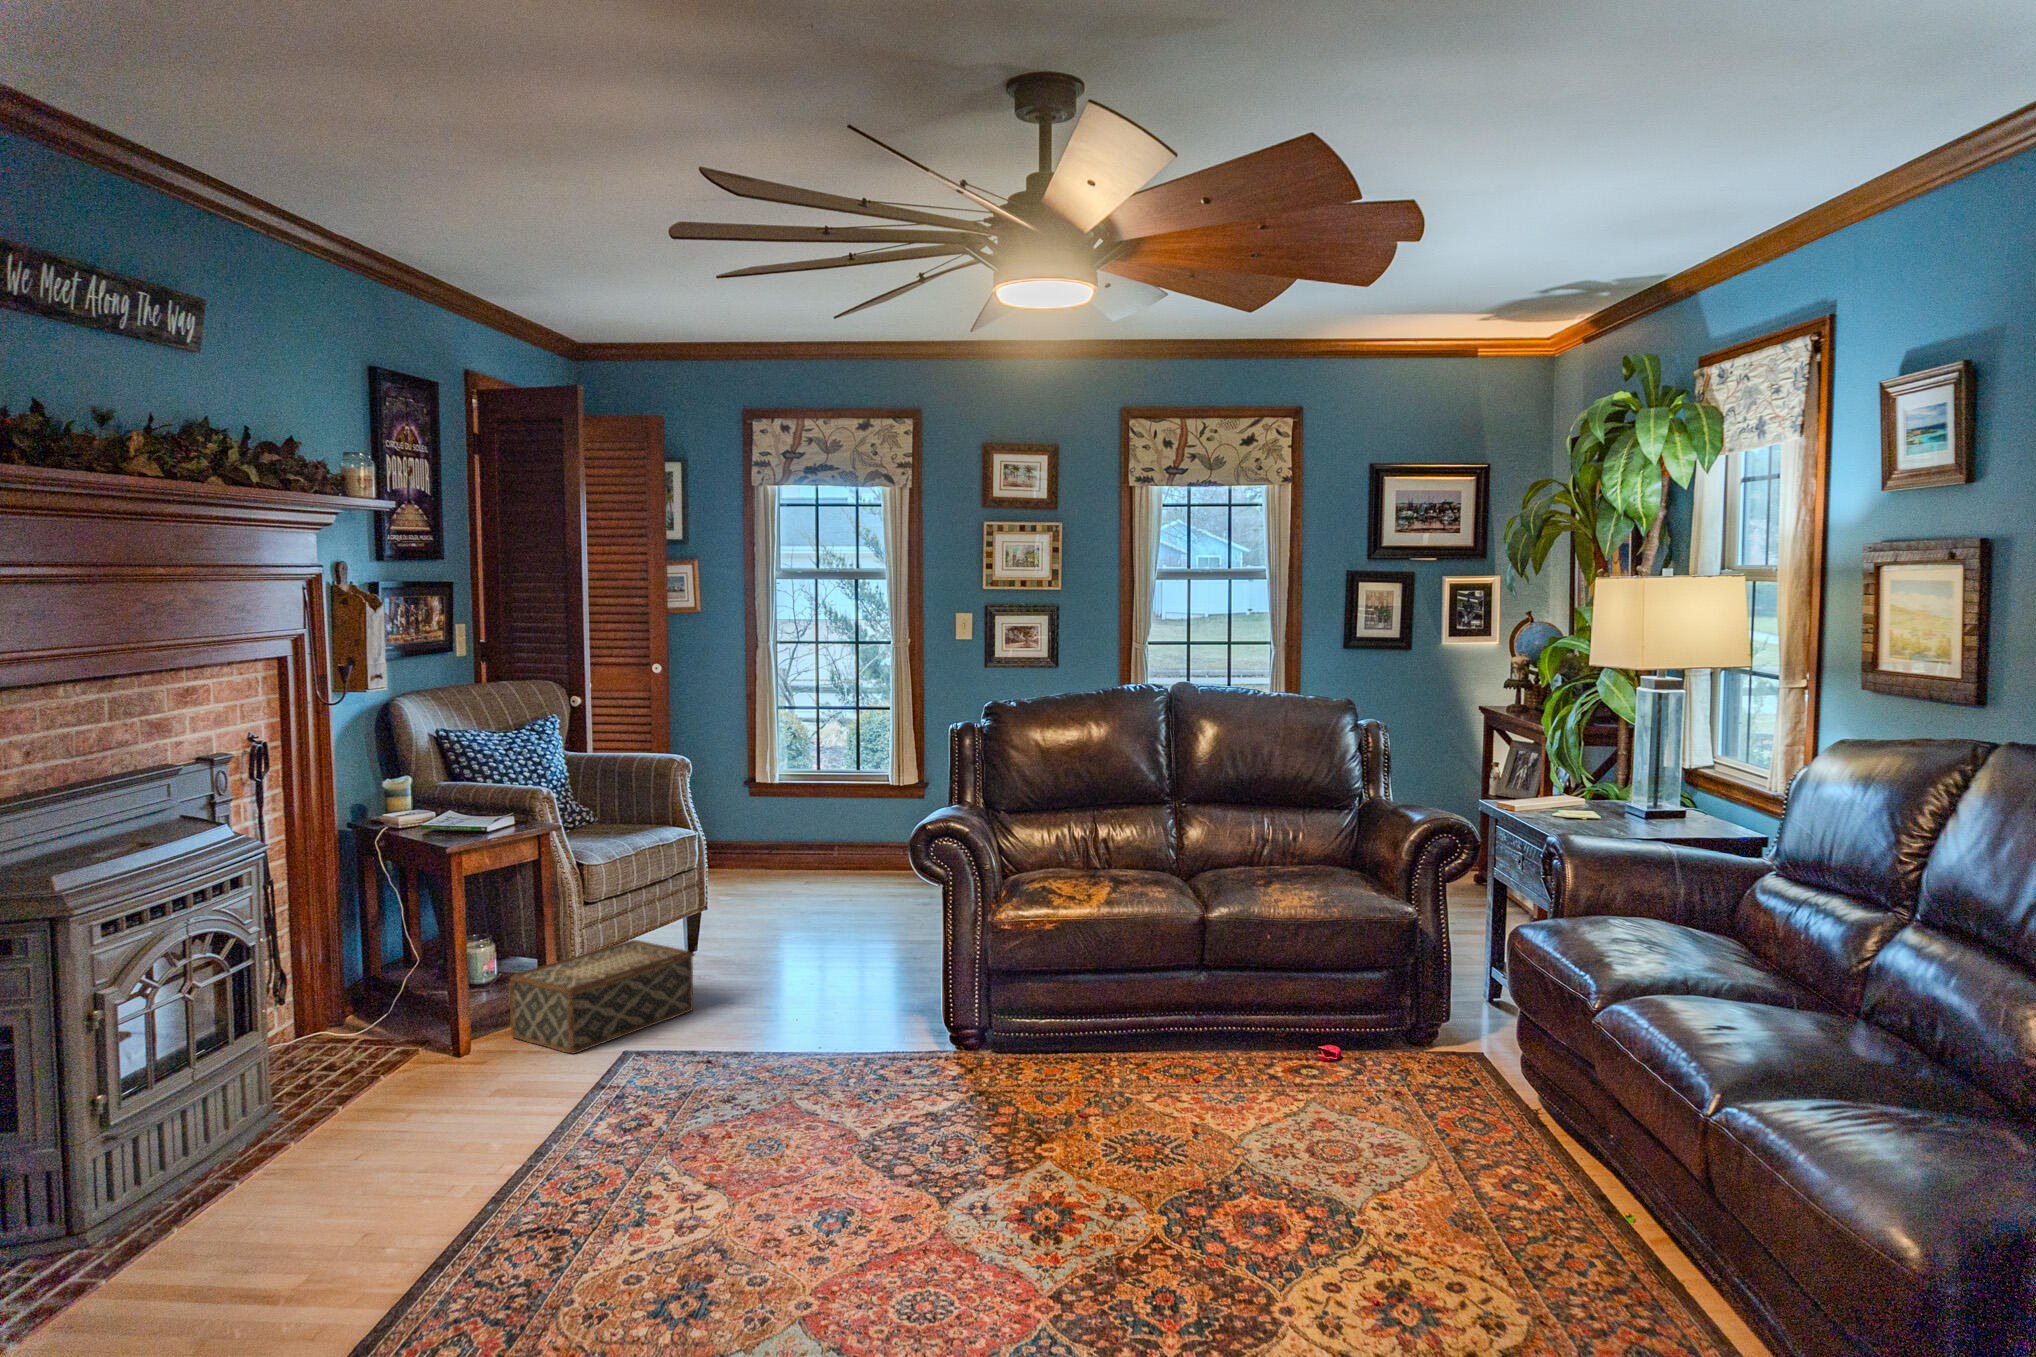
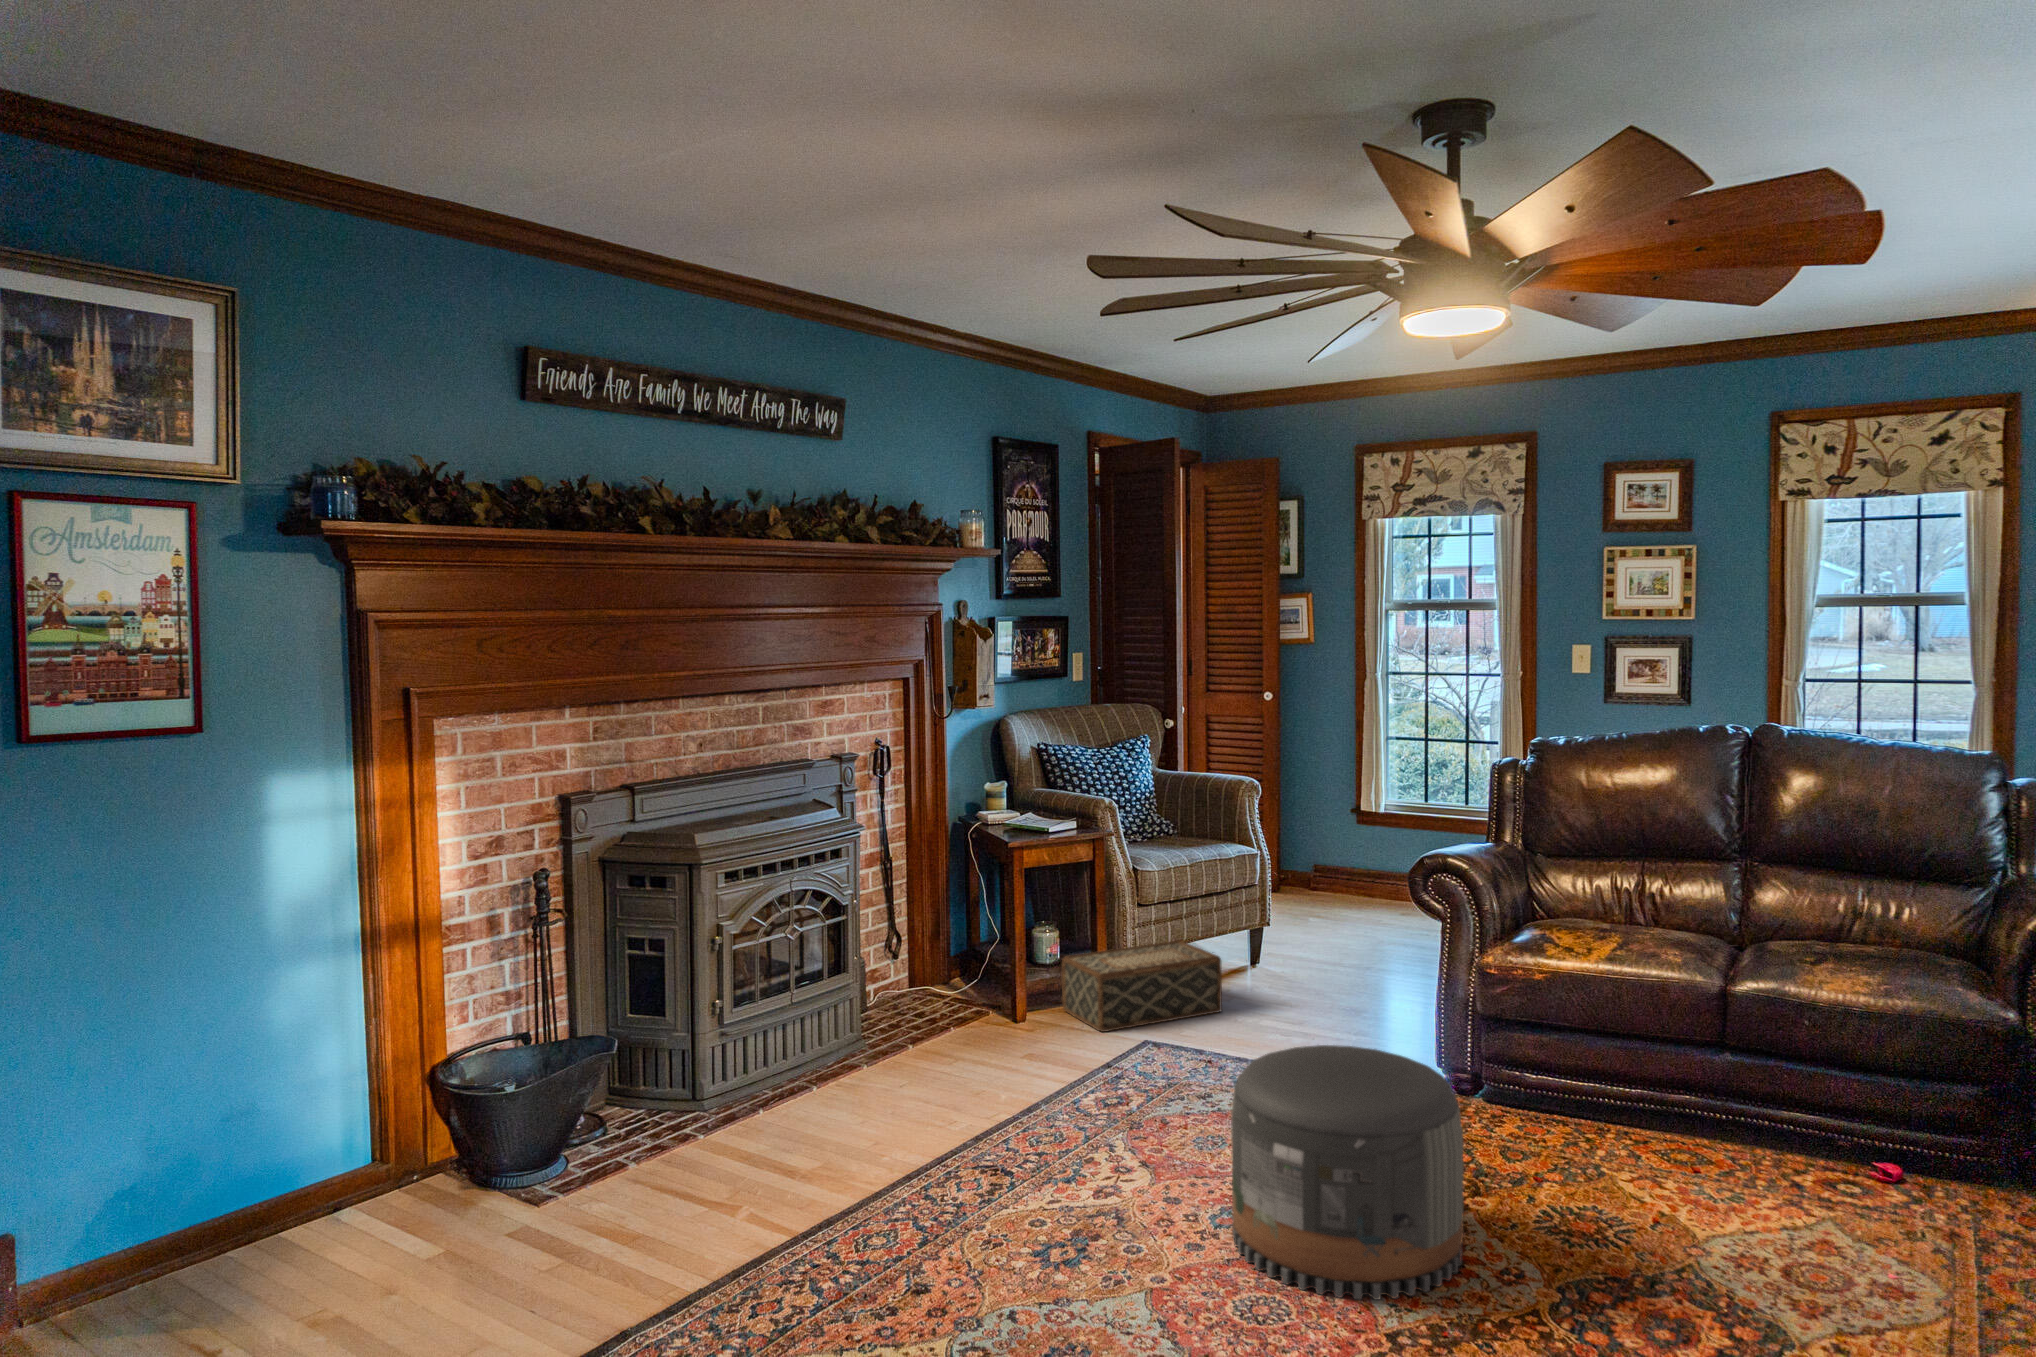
pouf: none [844,1019,1073,1274] -> present [1231,1045,1463,1300]

